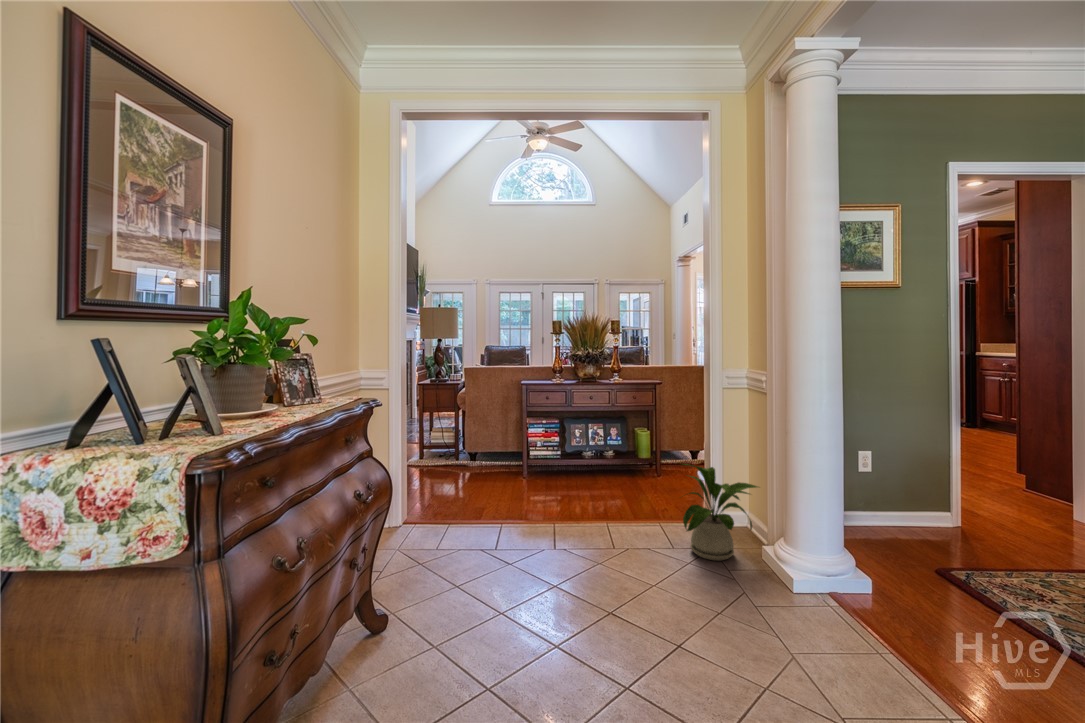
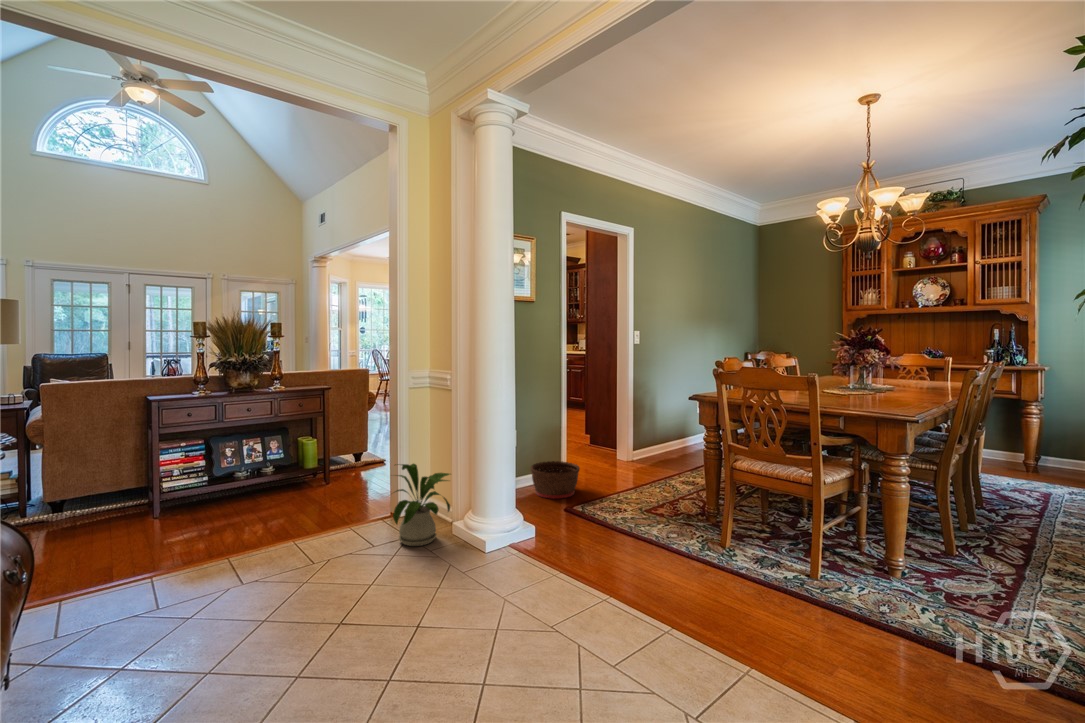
basket: none [887,496,974,554] -> present [531,461,580,499]

